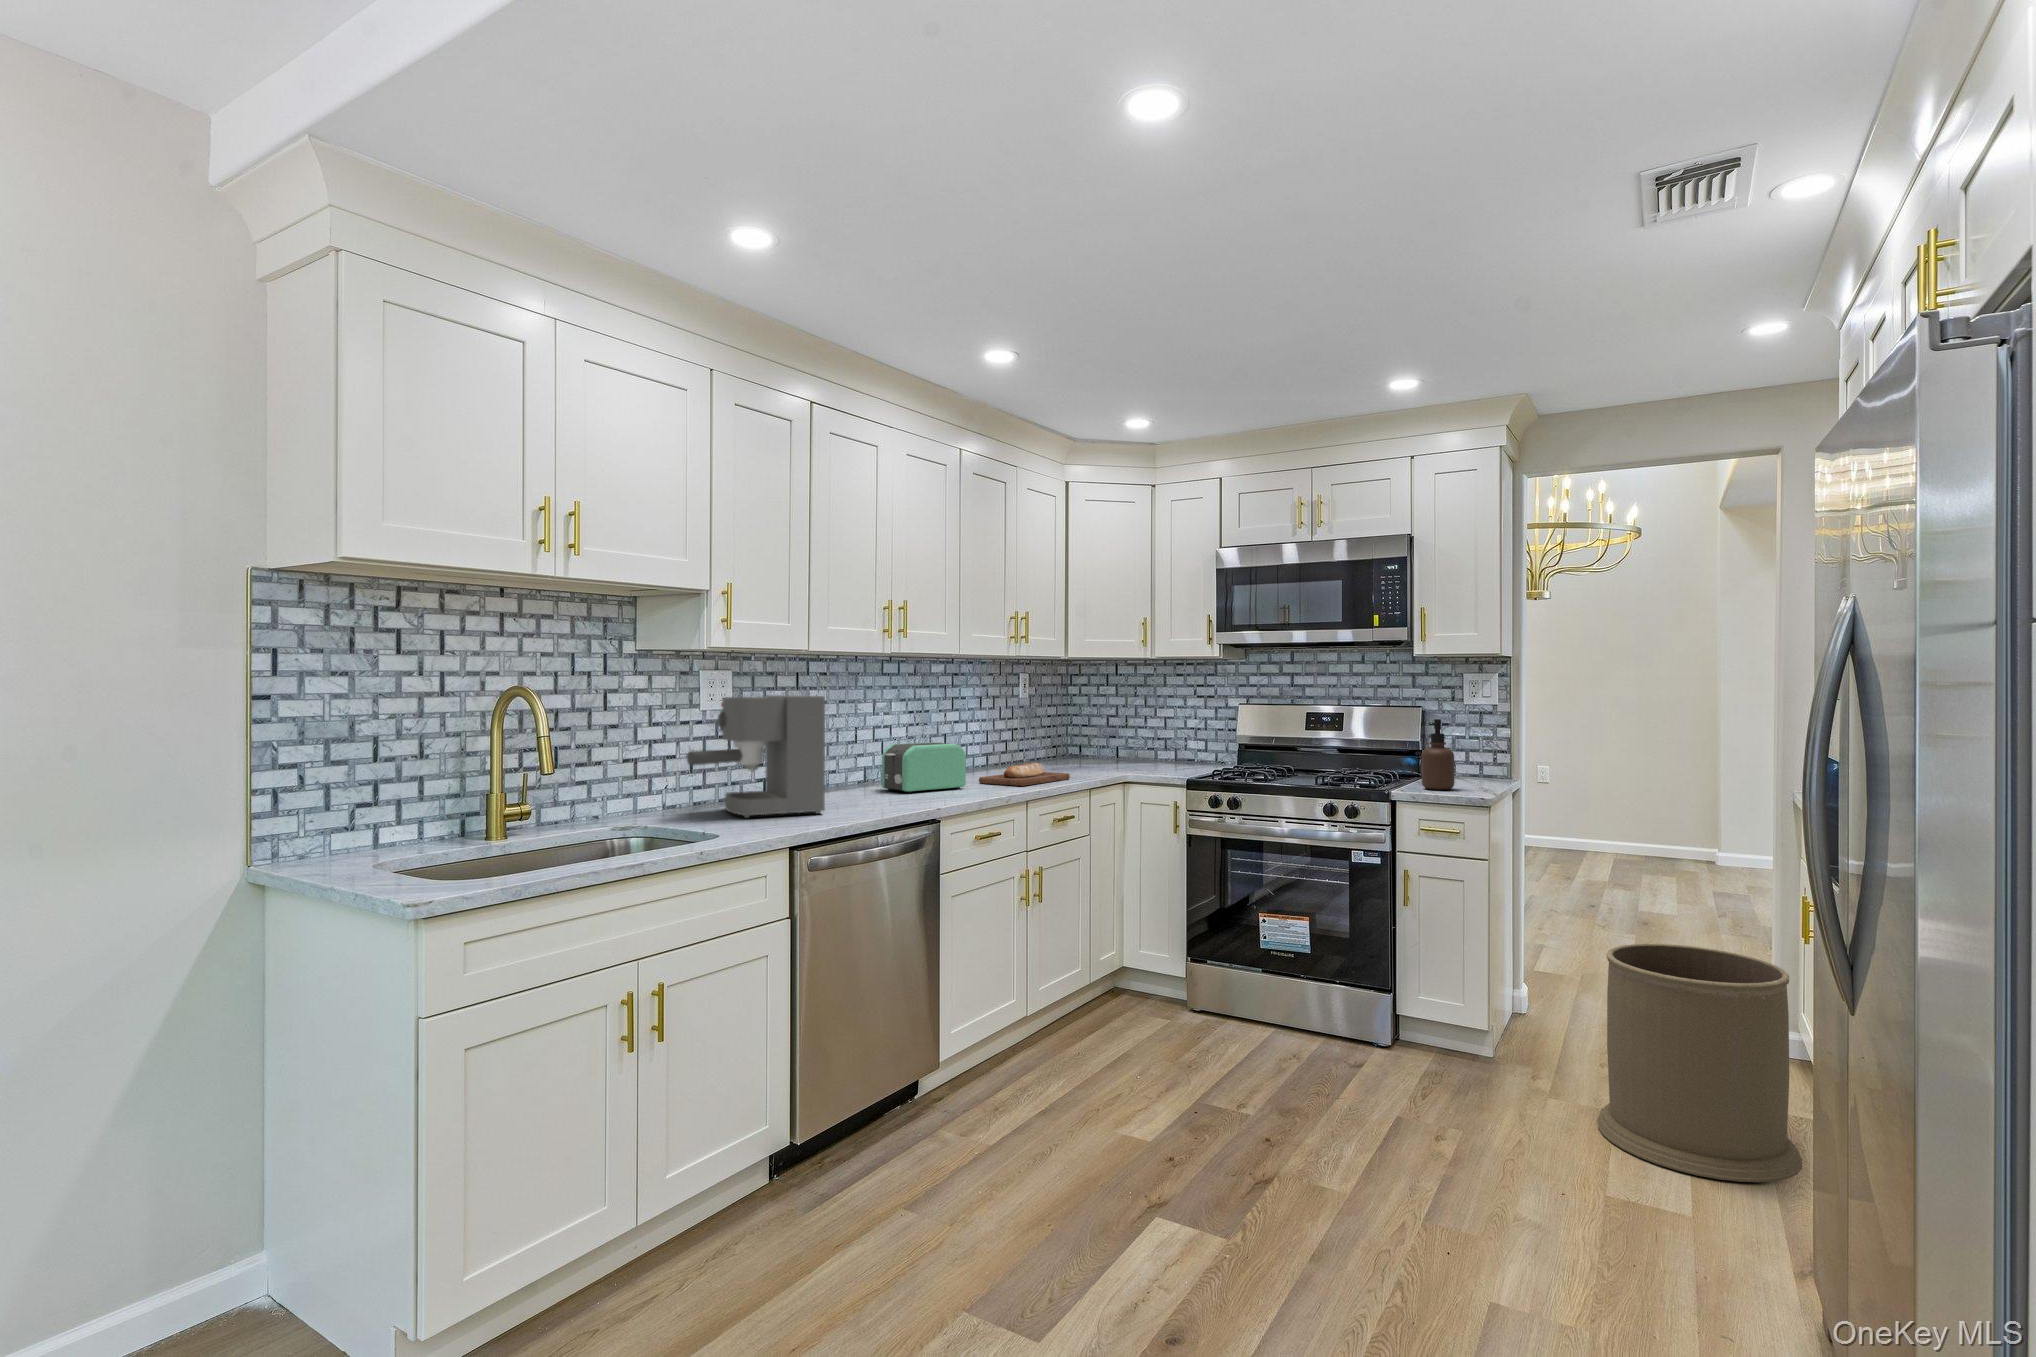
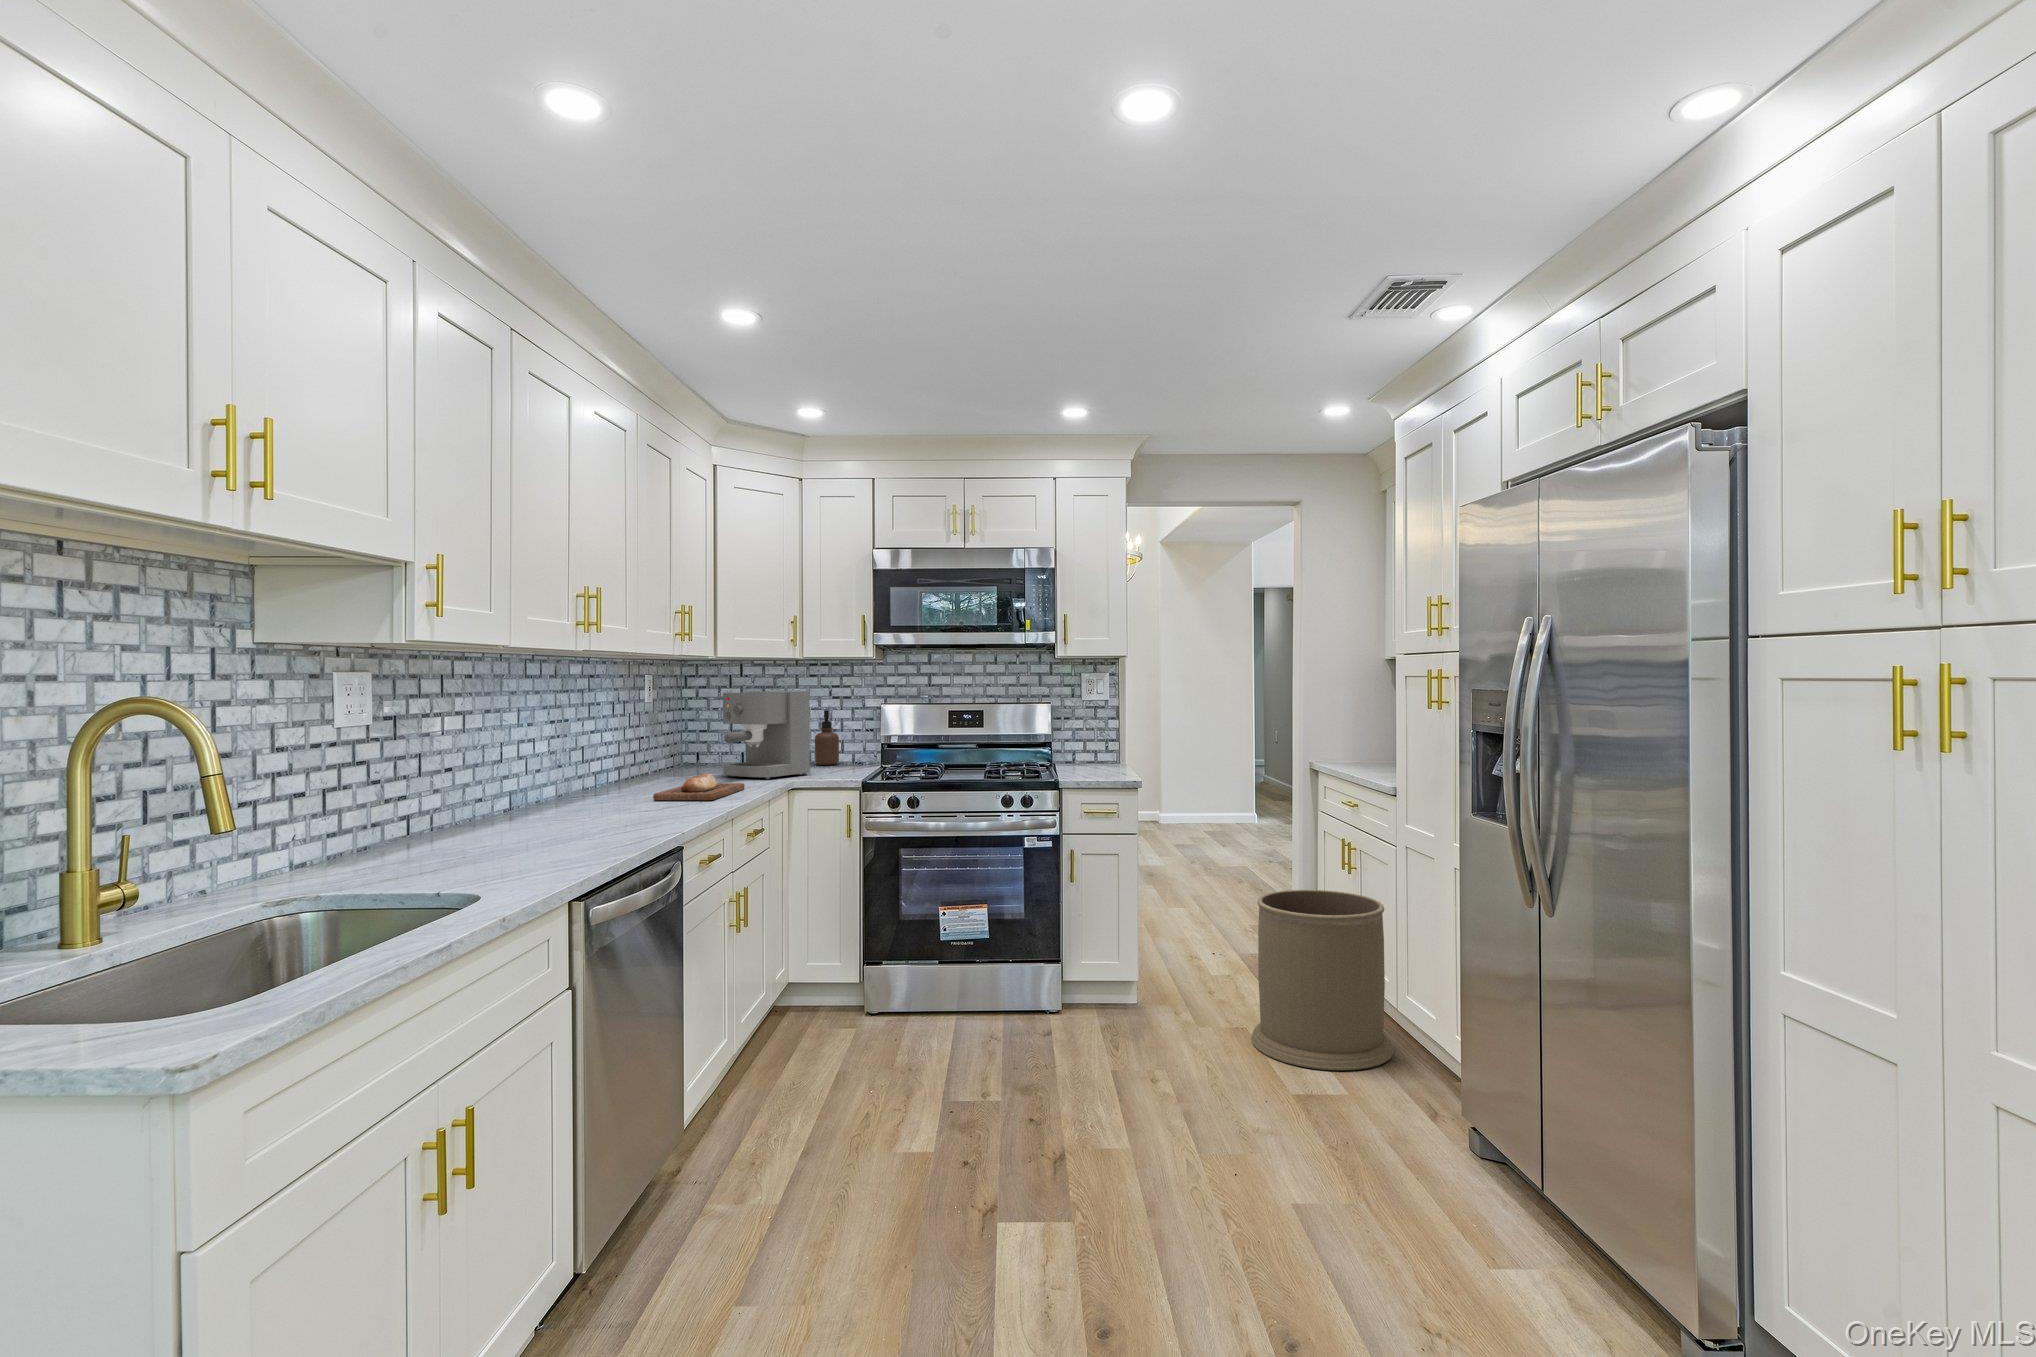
coffee maker: present [687,695,825,818] -> present [723,691,810,779]
soap dispenser: present [1422,719,1454,790] -> present [815,710,839,765]
toaster: present [882,742,966,793] -> none [551,756,652,818]

